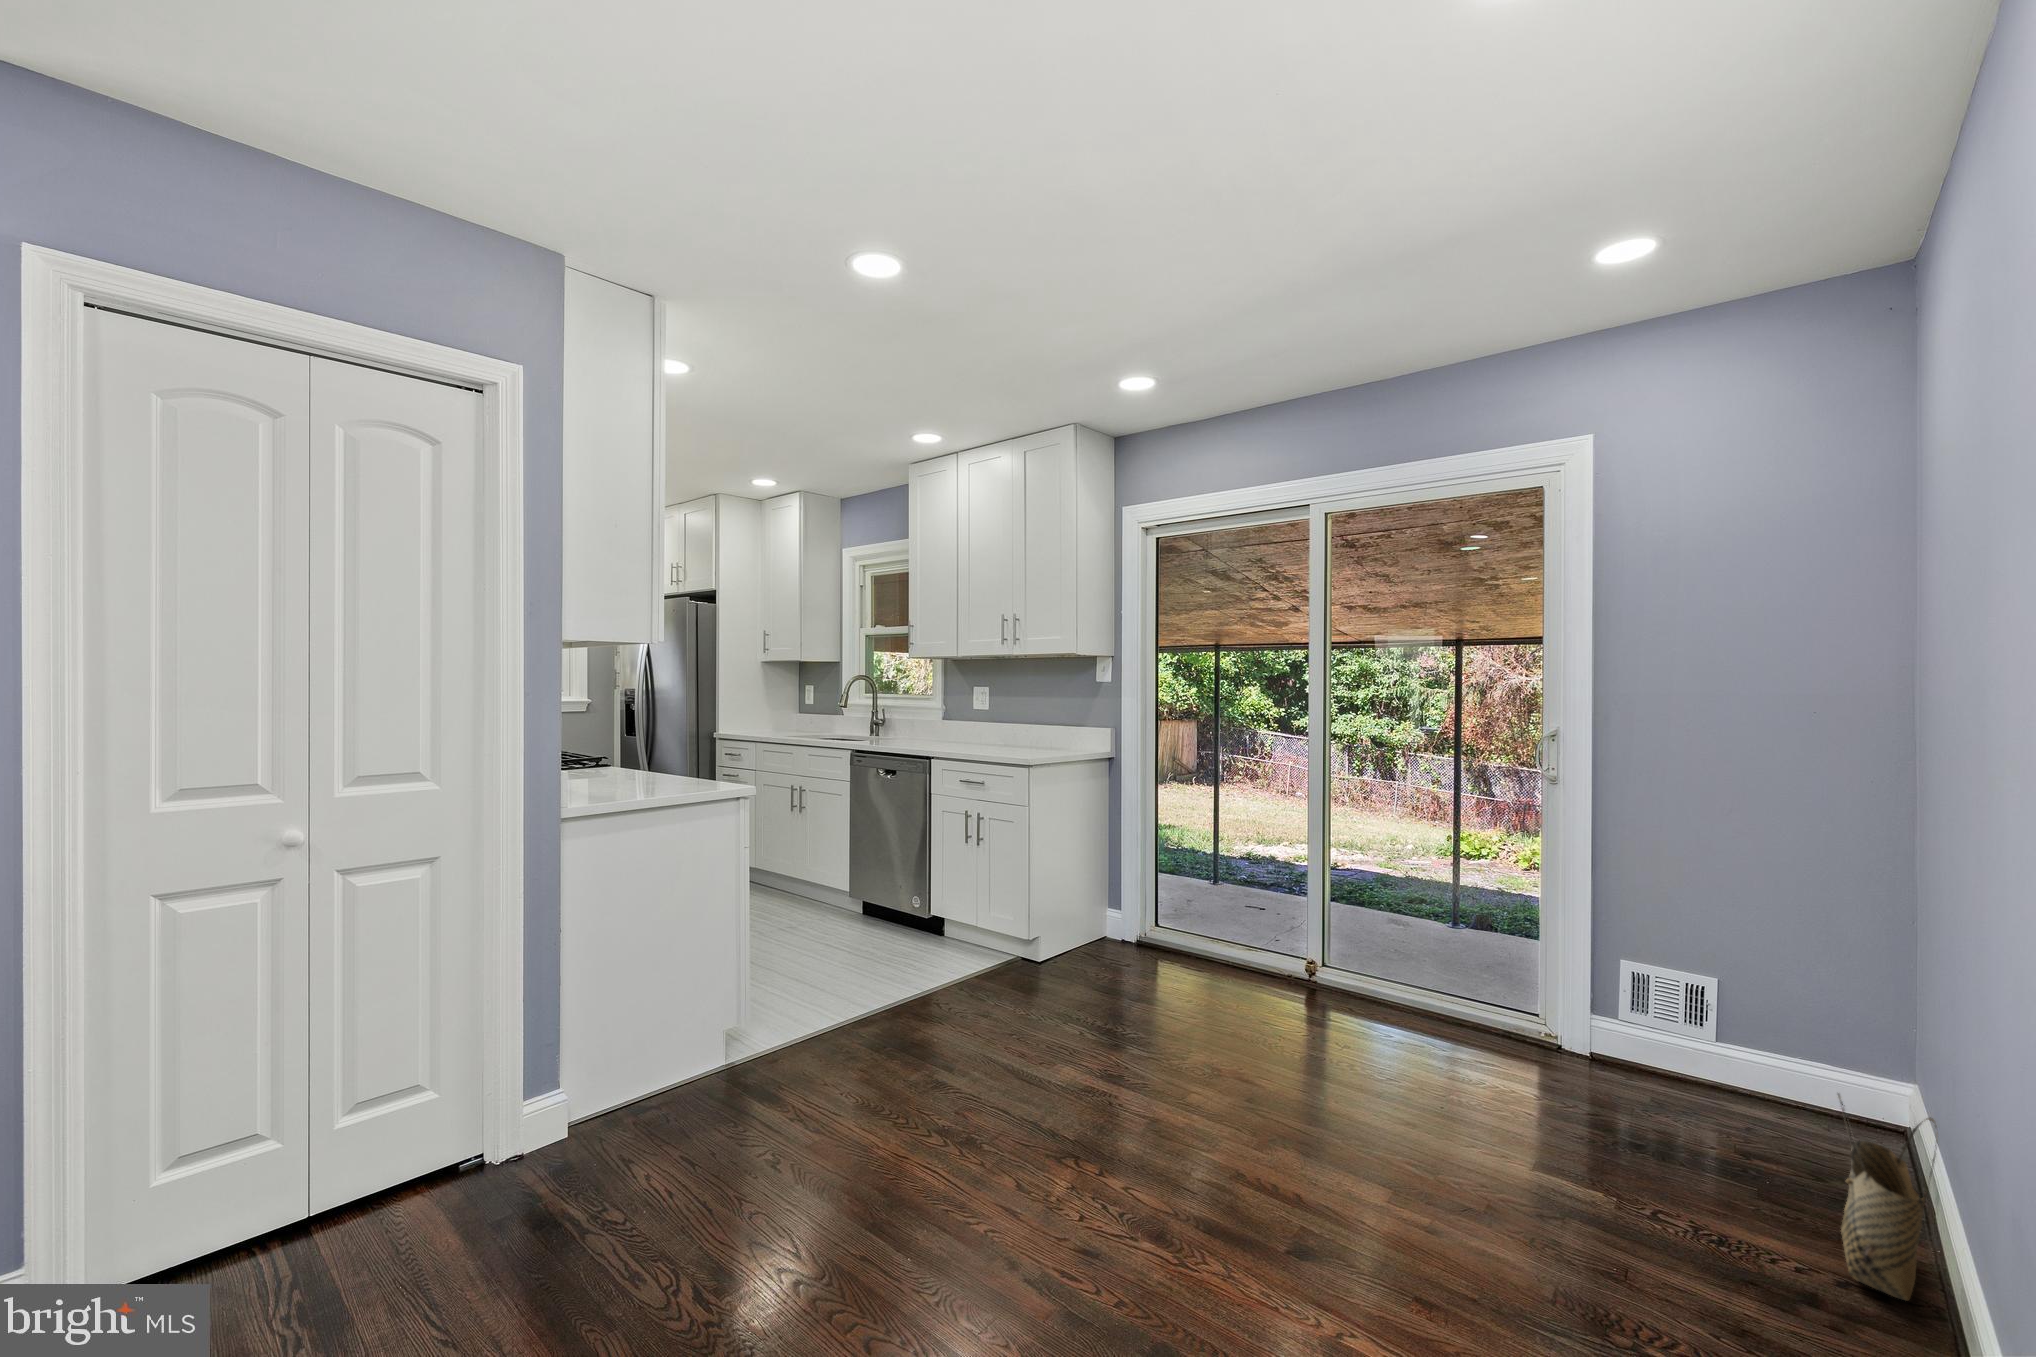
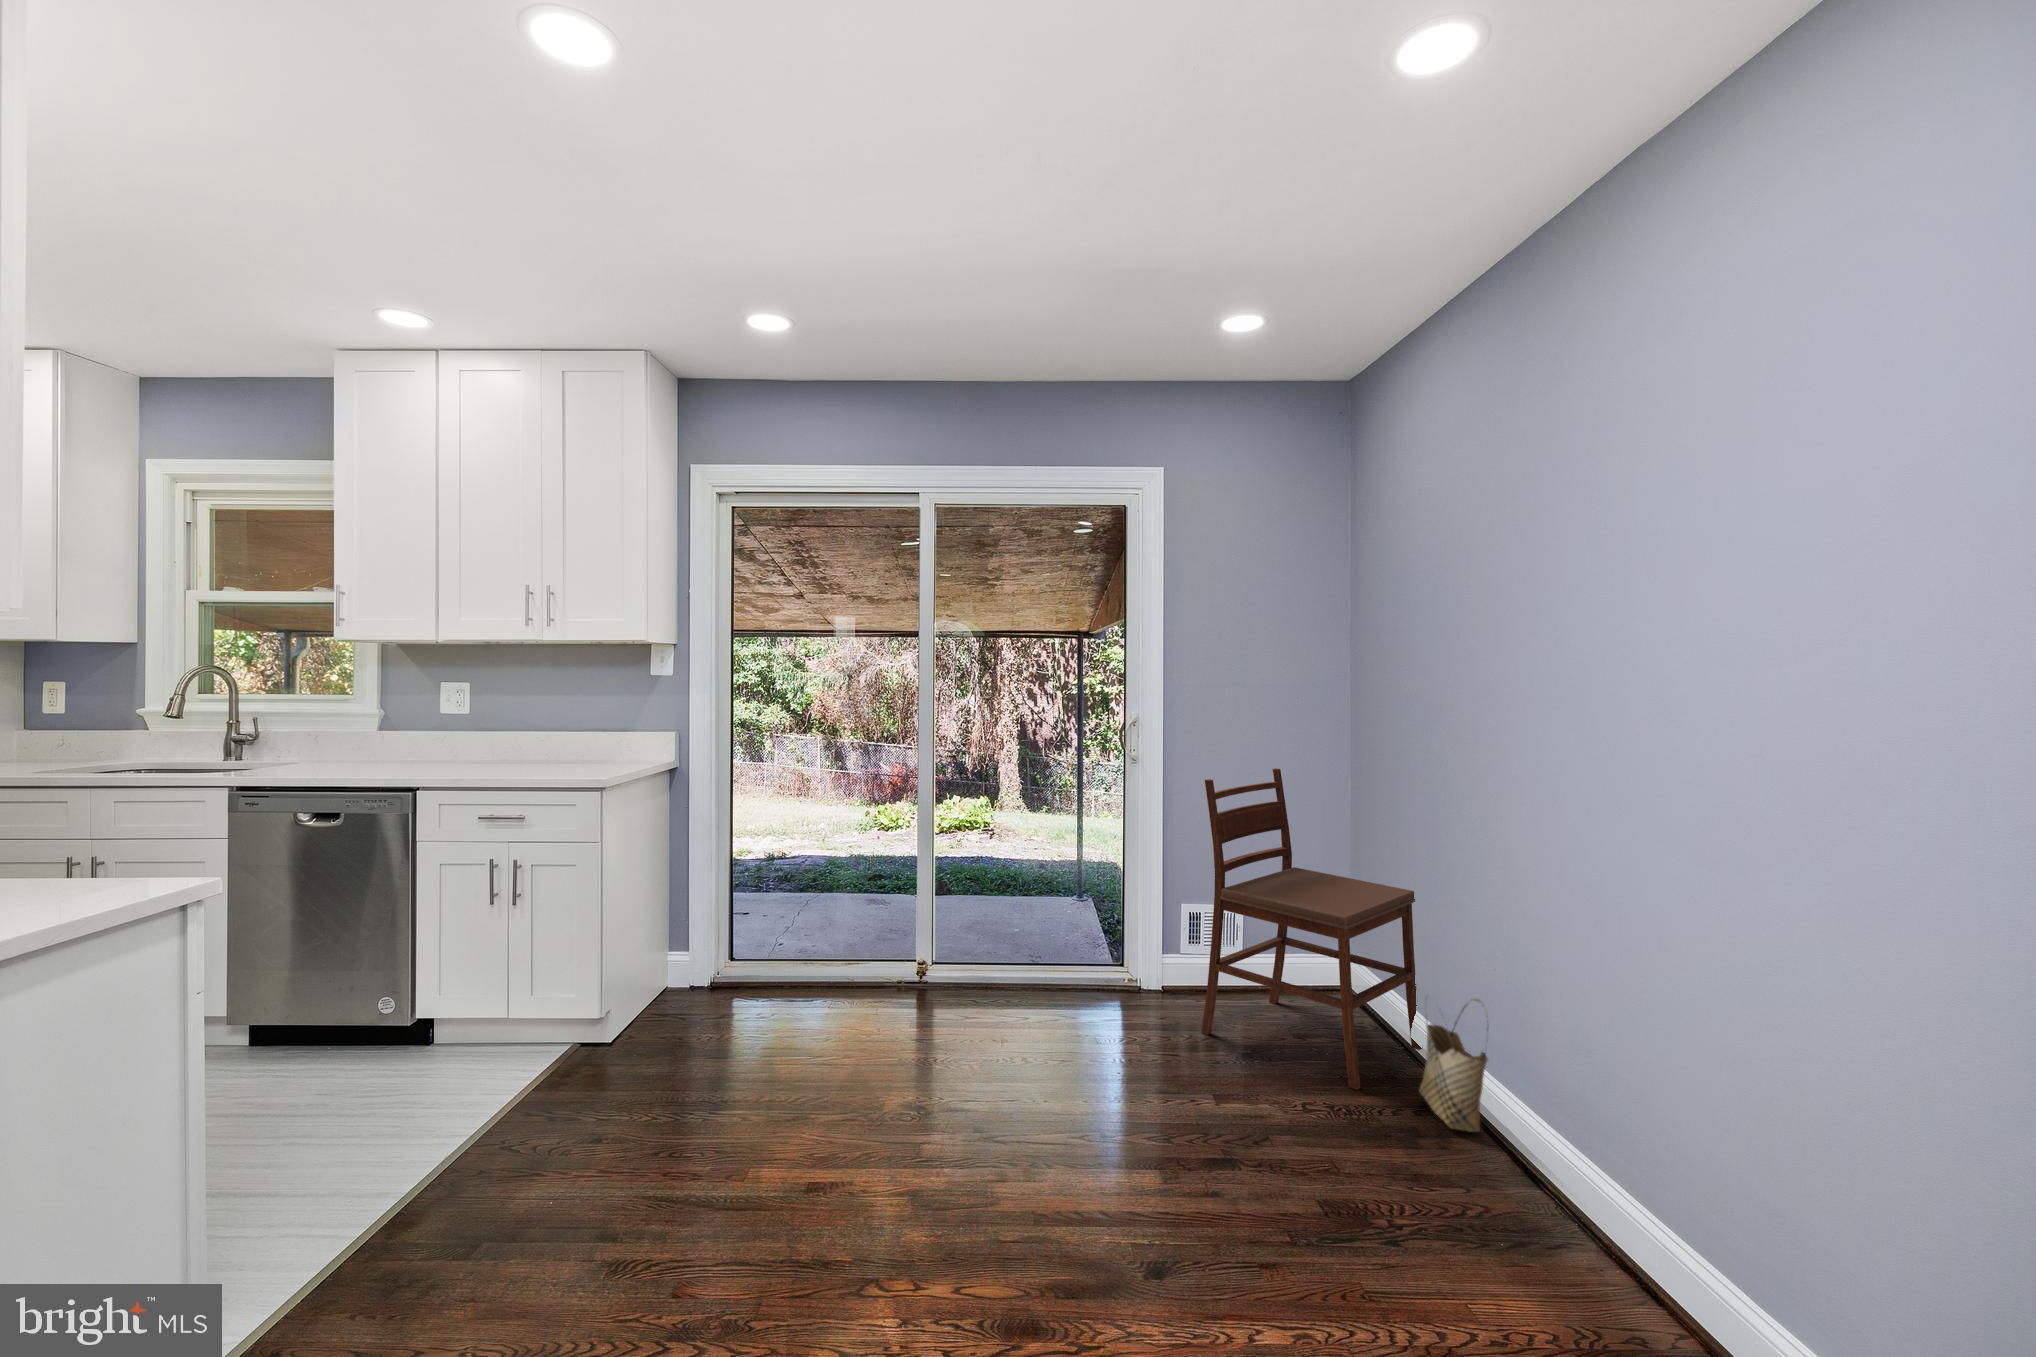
dining chair: none [1584,794,1928,1200] -> present [1201,768,1422,1090]

